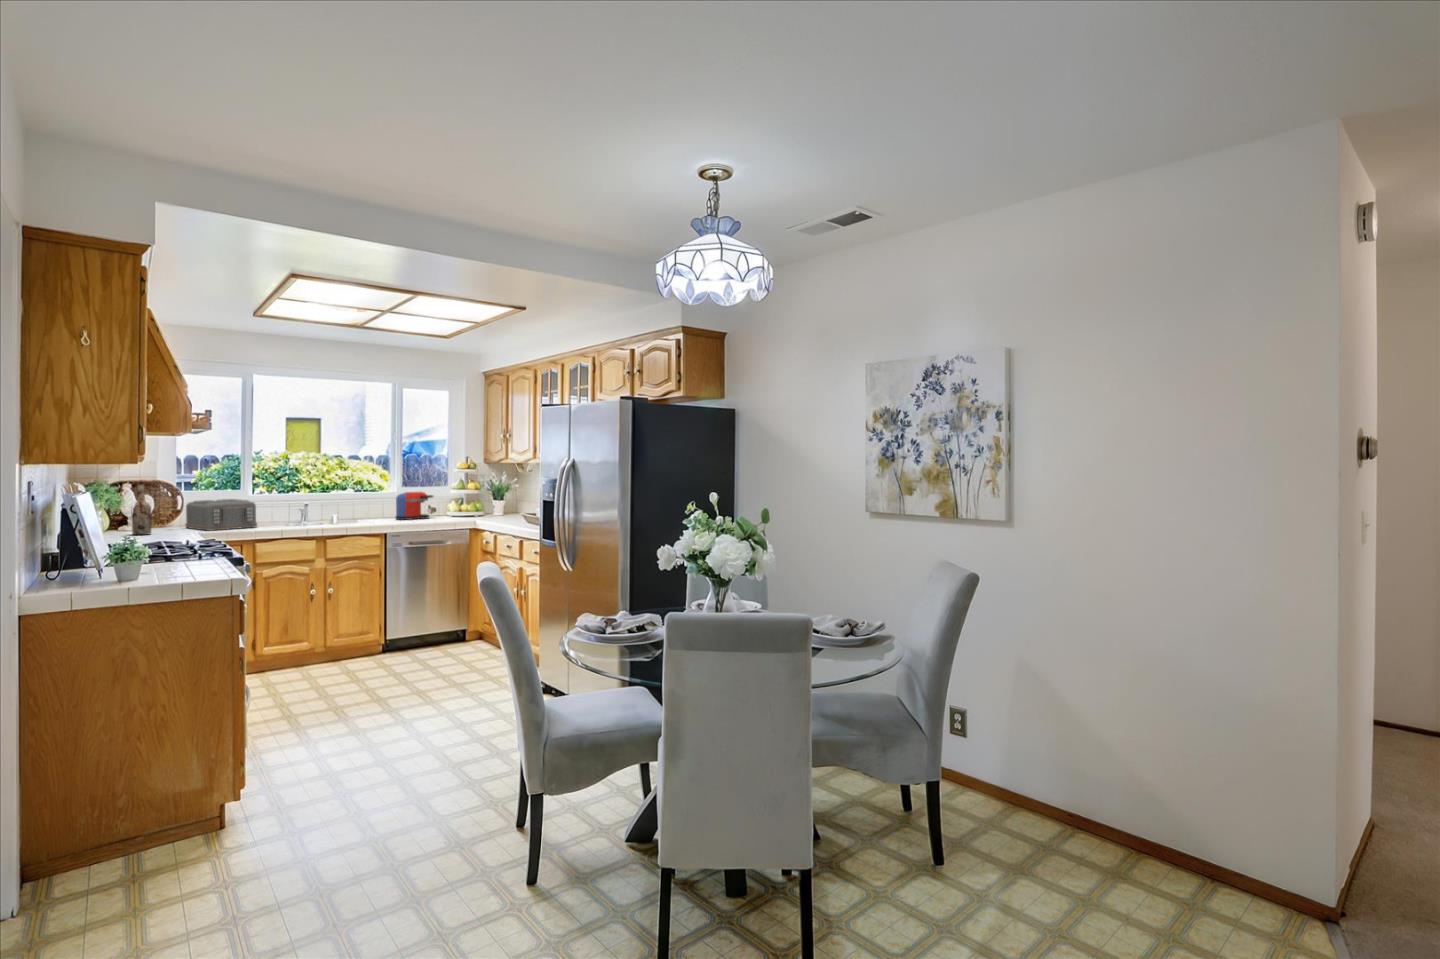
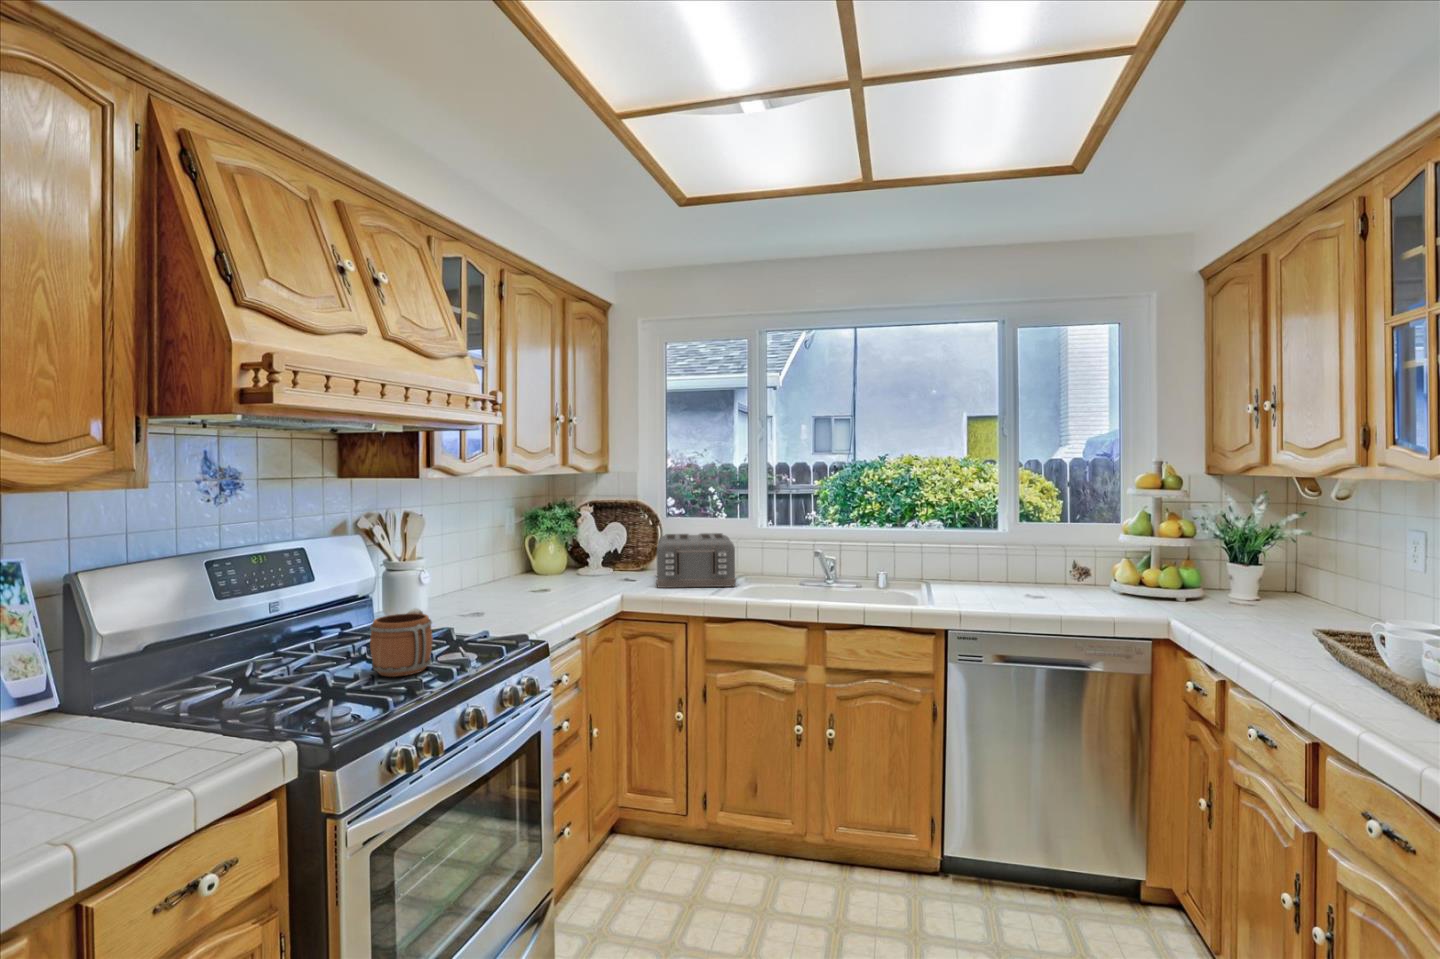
wine bottle: present [131,484,151,535] -> none [557,507,582,588]
coffee maker: present [395,492,433,520] -> none [988,535,1073,595]
mug: none [170,528,203,554] -> present [370,609,433,677]

